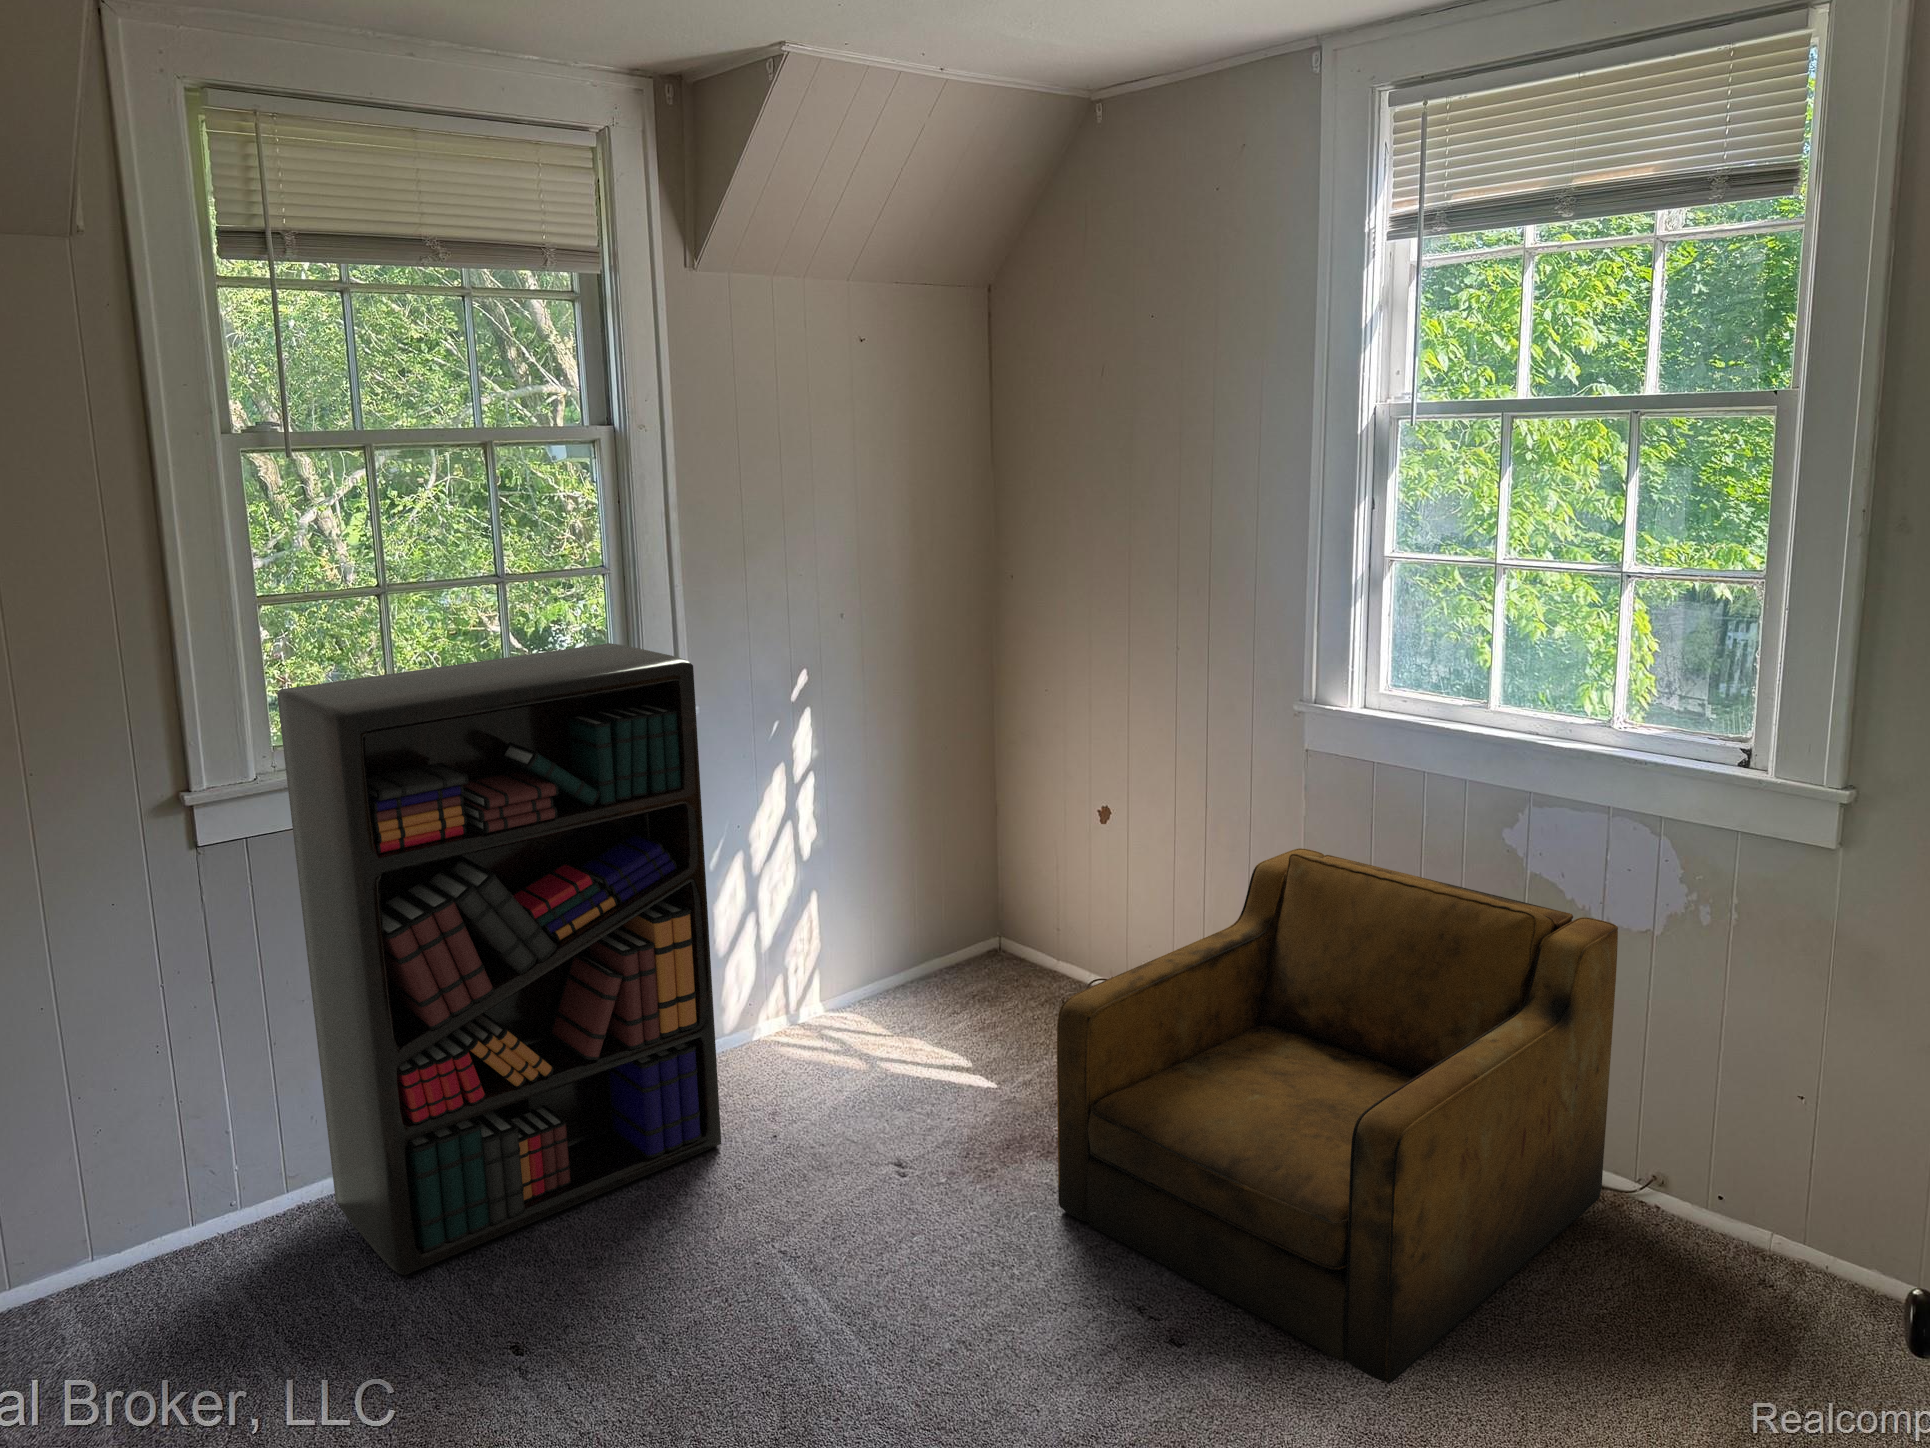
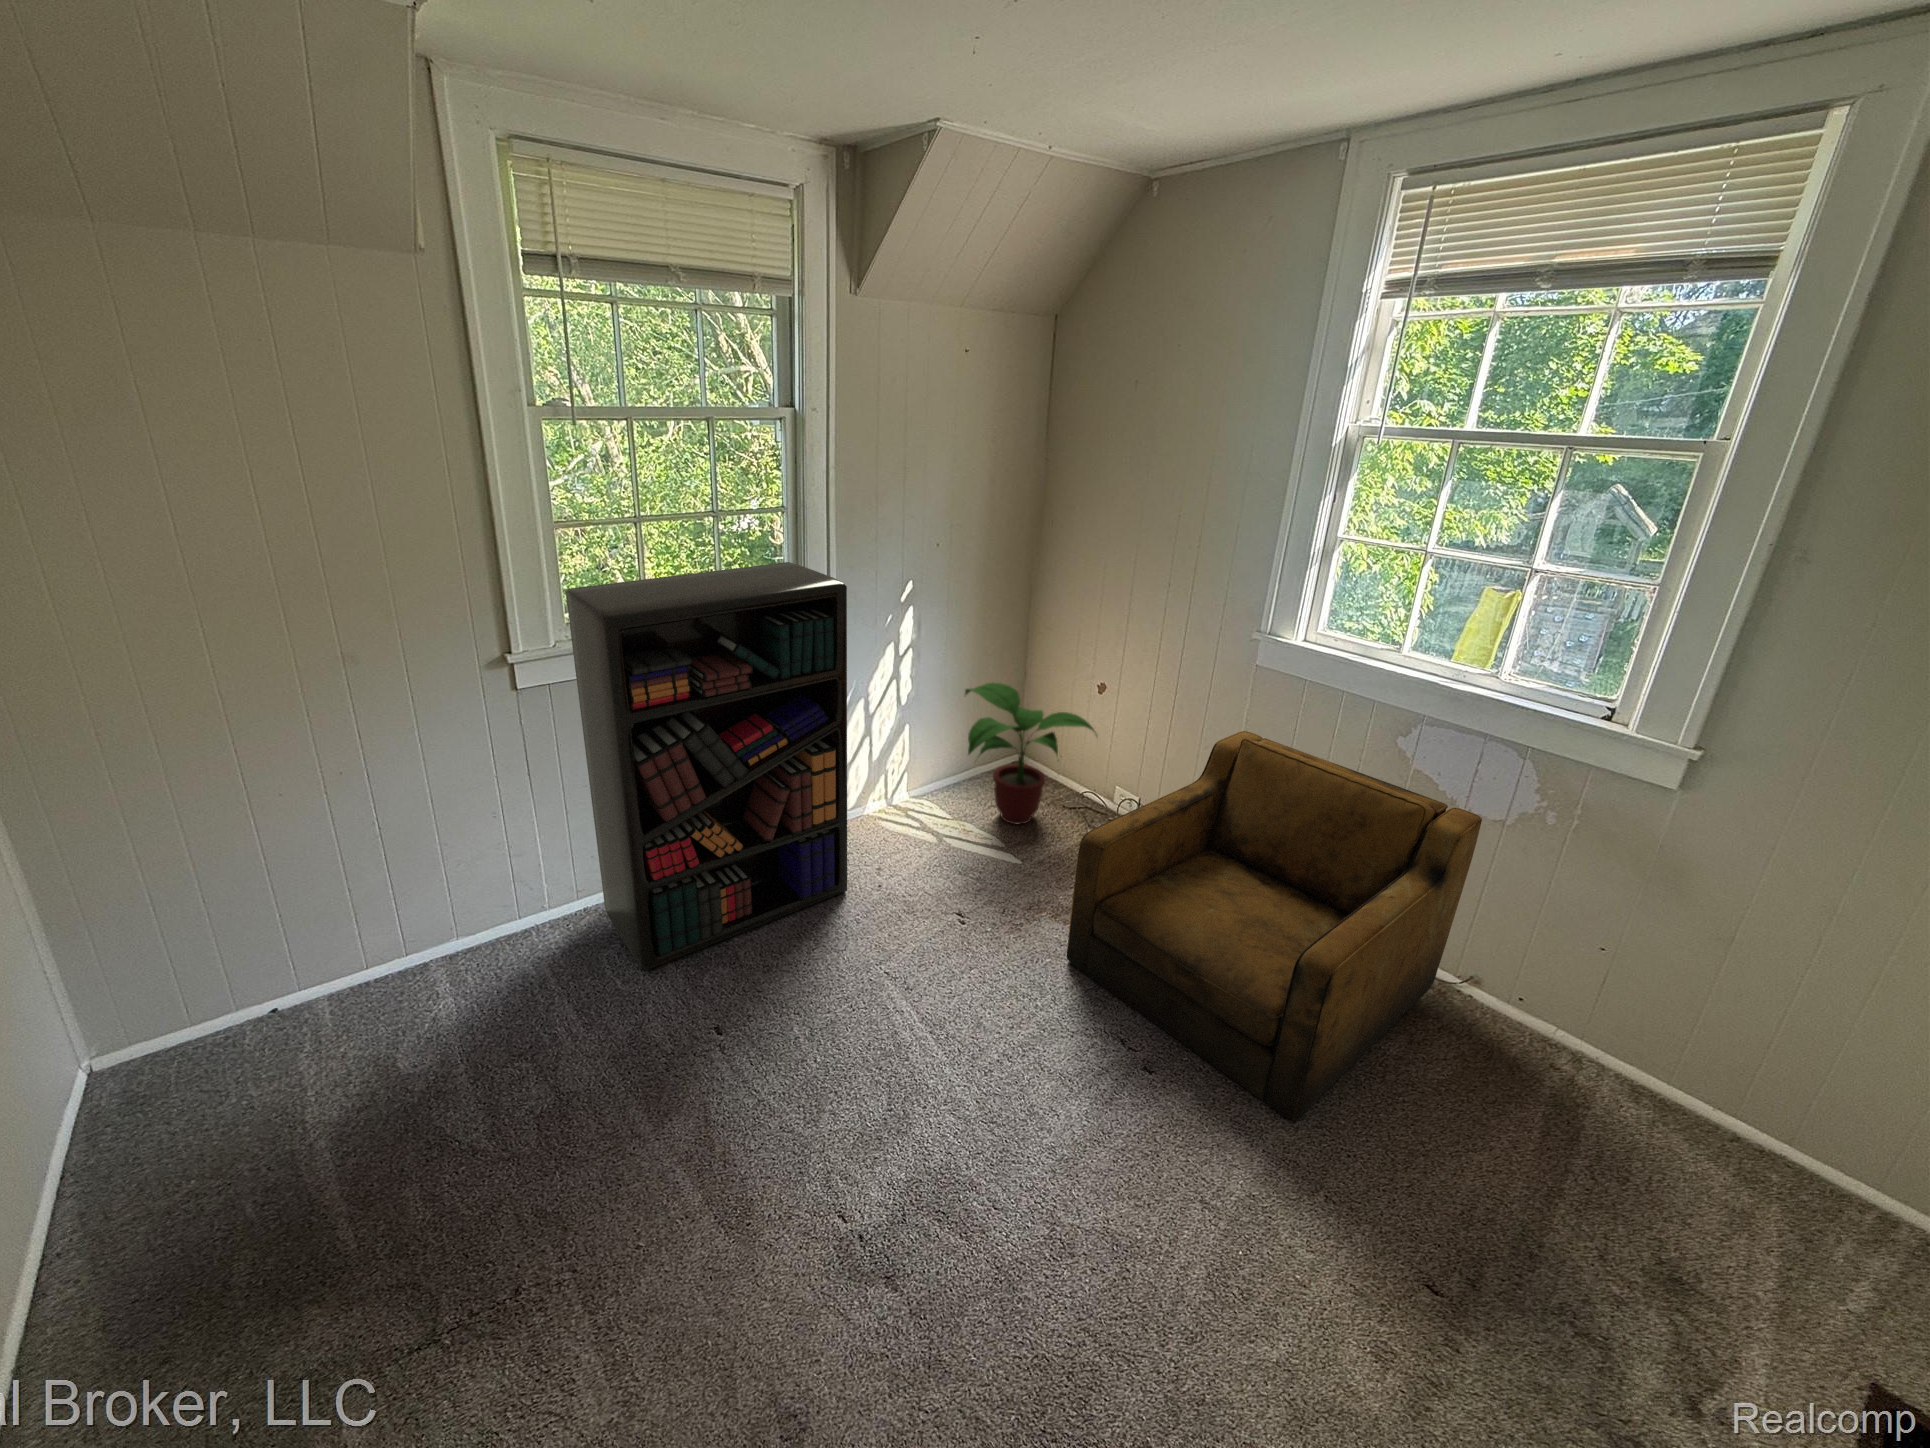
potted plant: none [894,820,1099,1036] -> present [965,683,1095,824]

